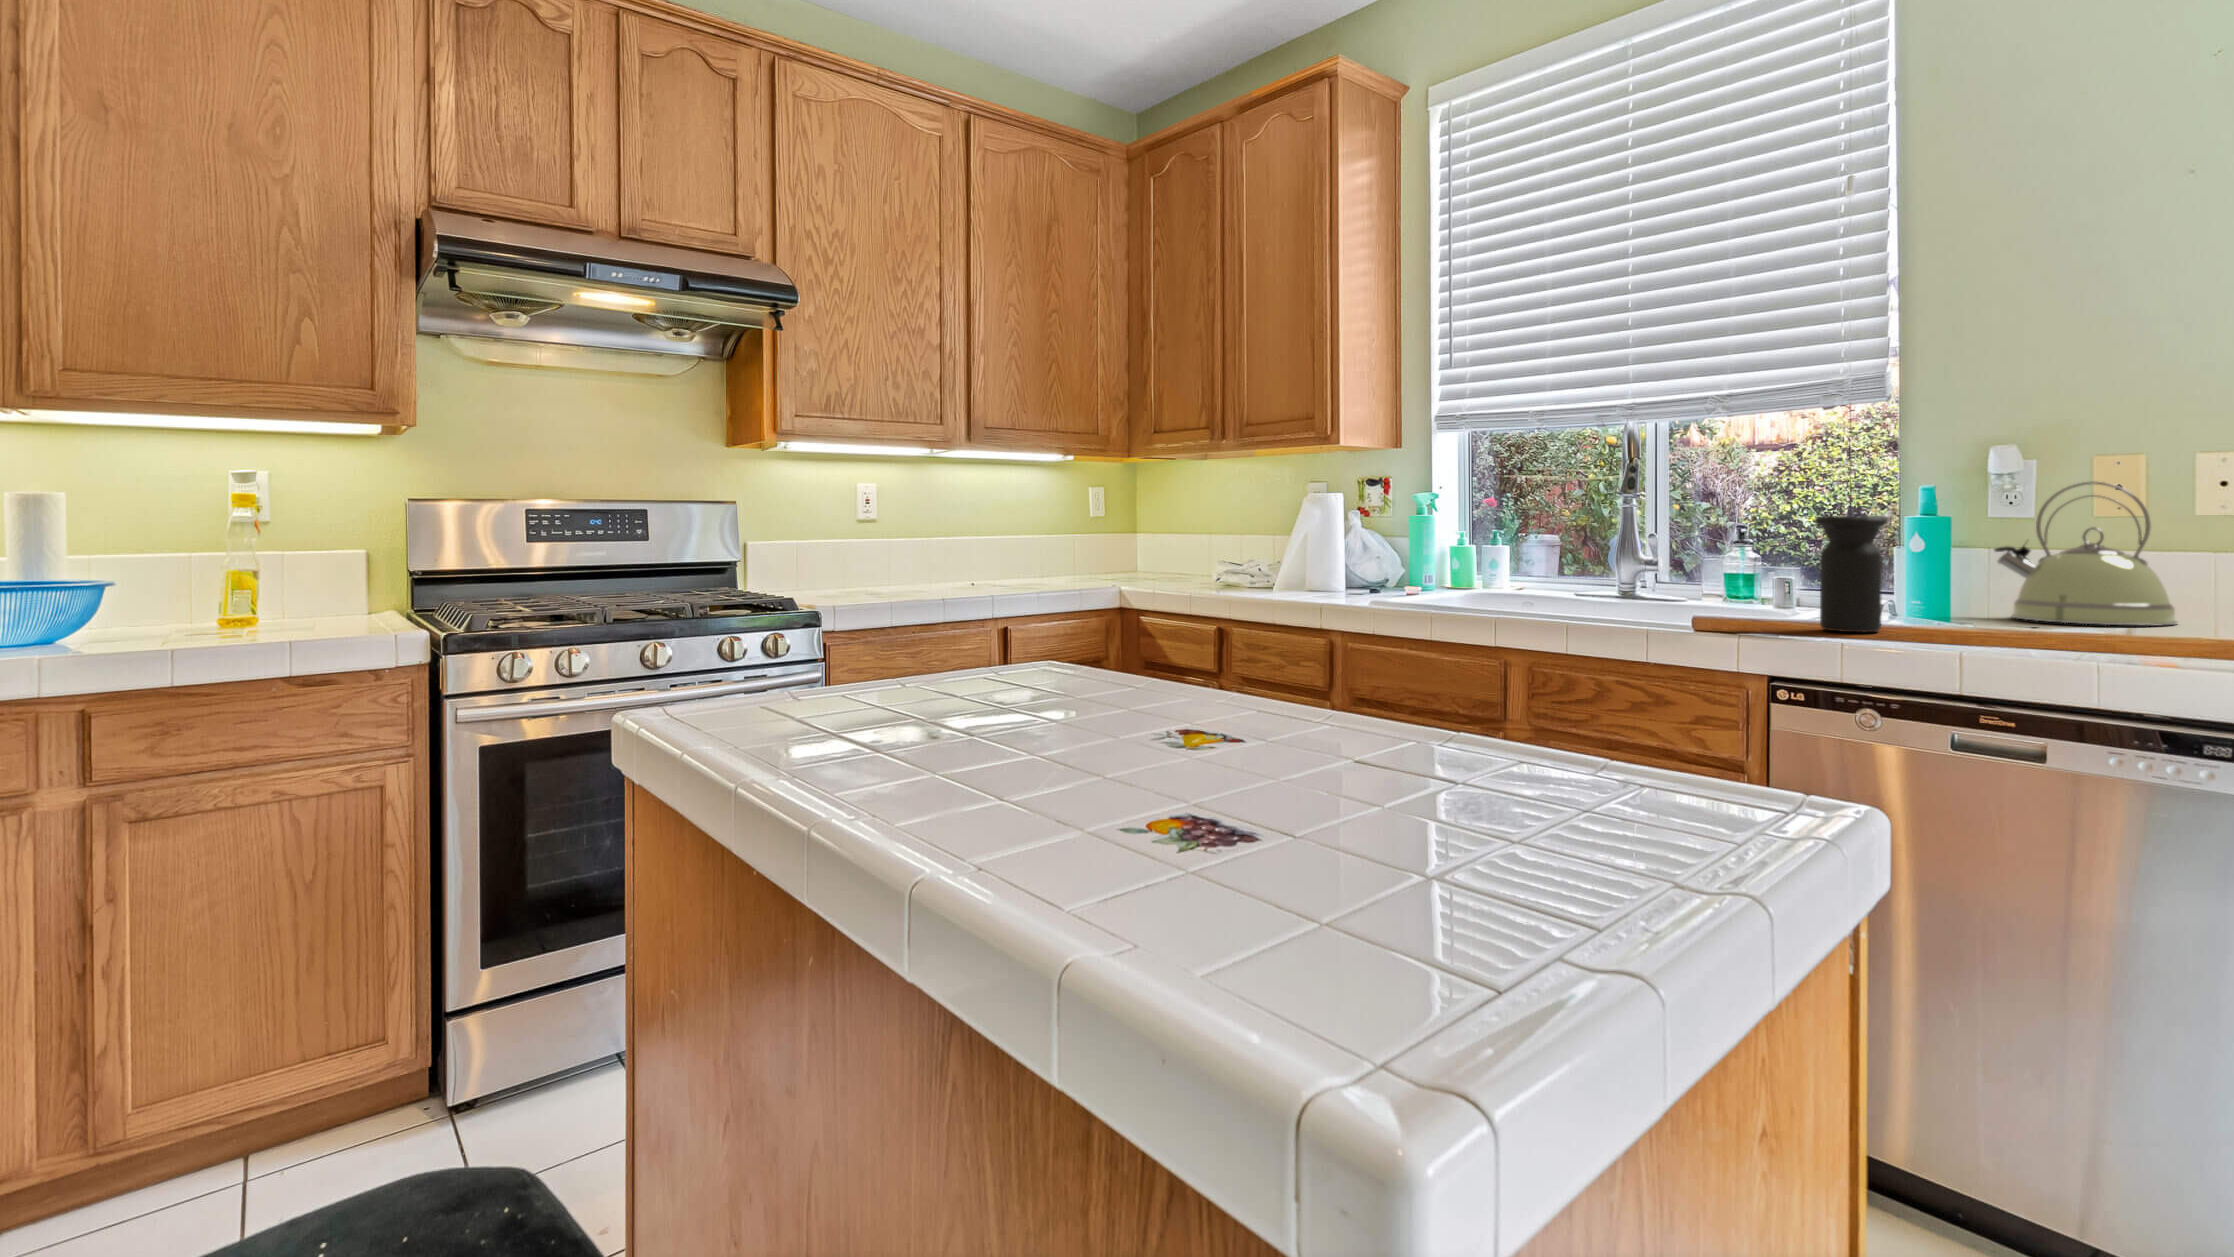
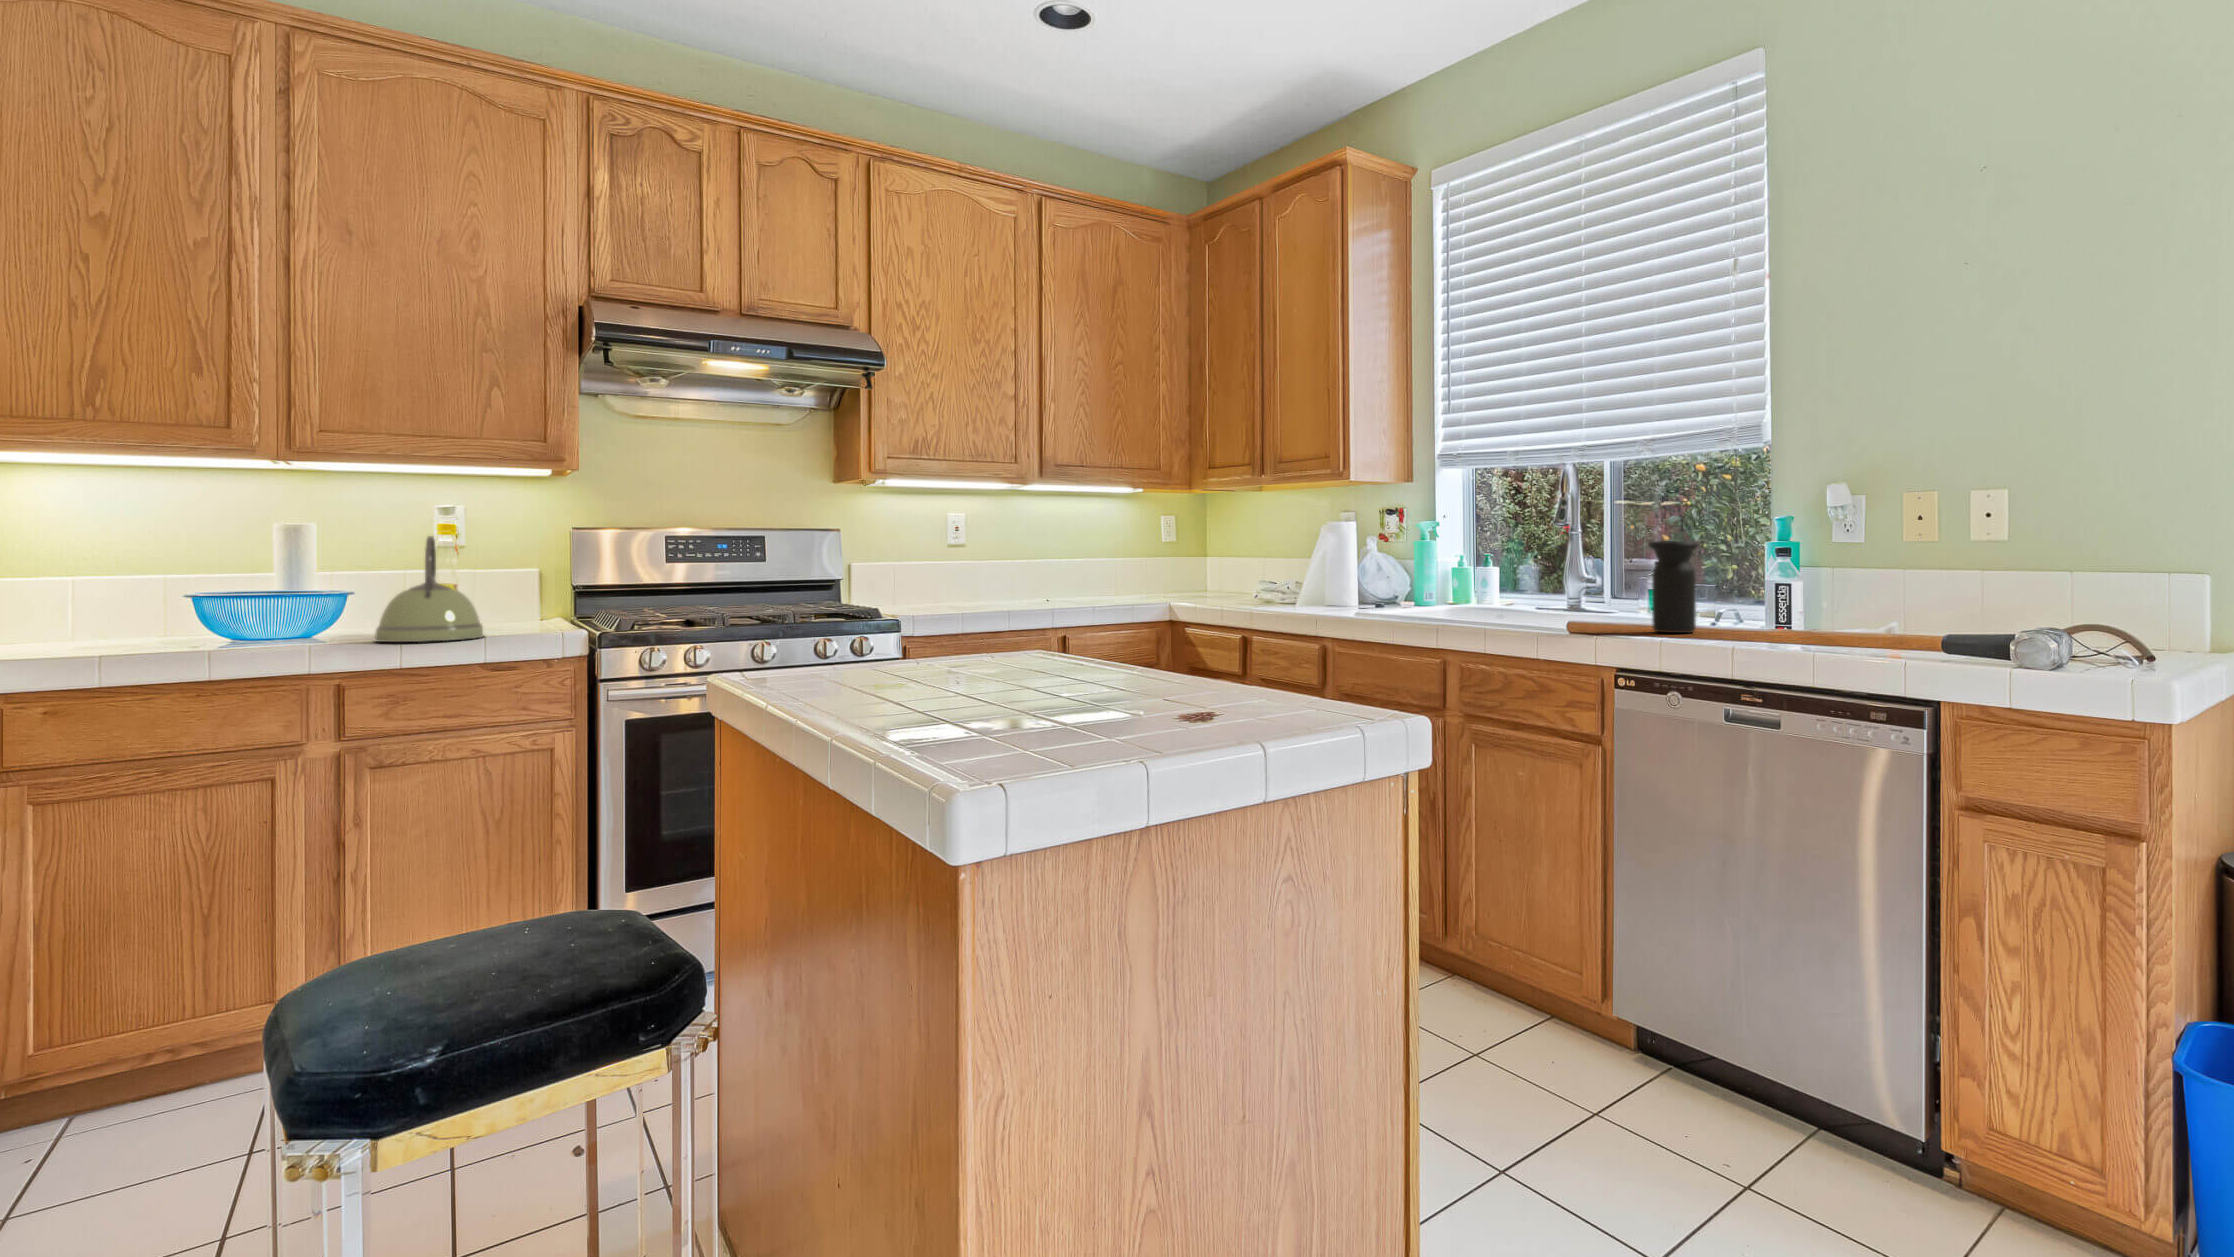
kettle: present [1994,482,2178,625] -> present [375,536,484,642]

